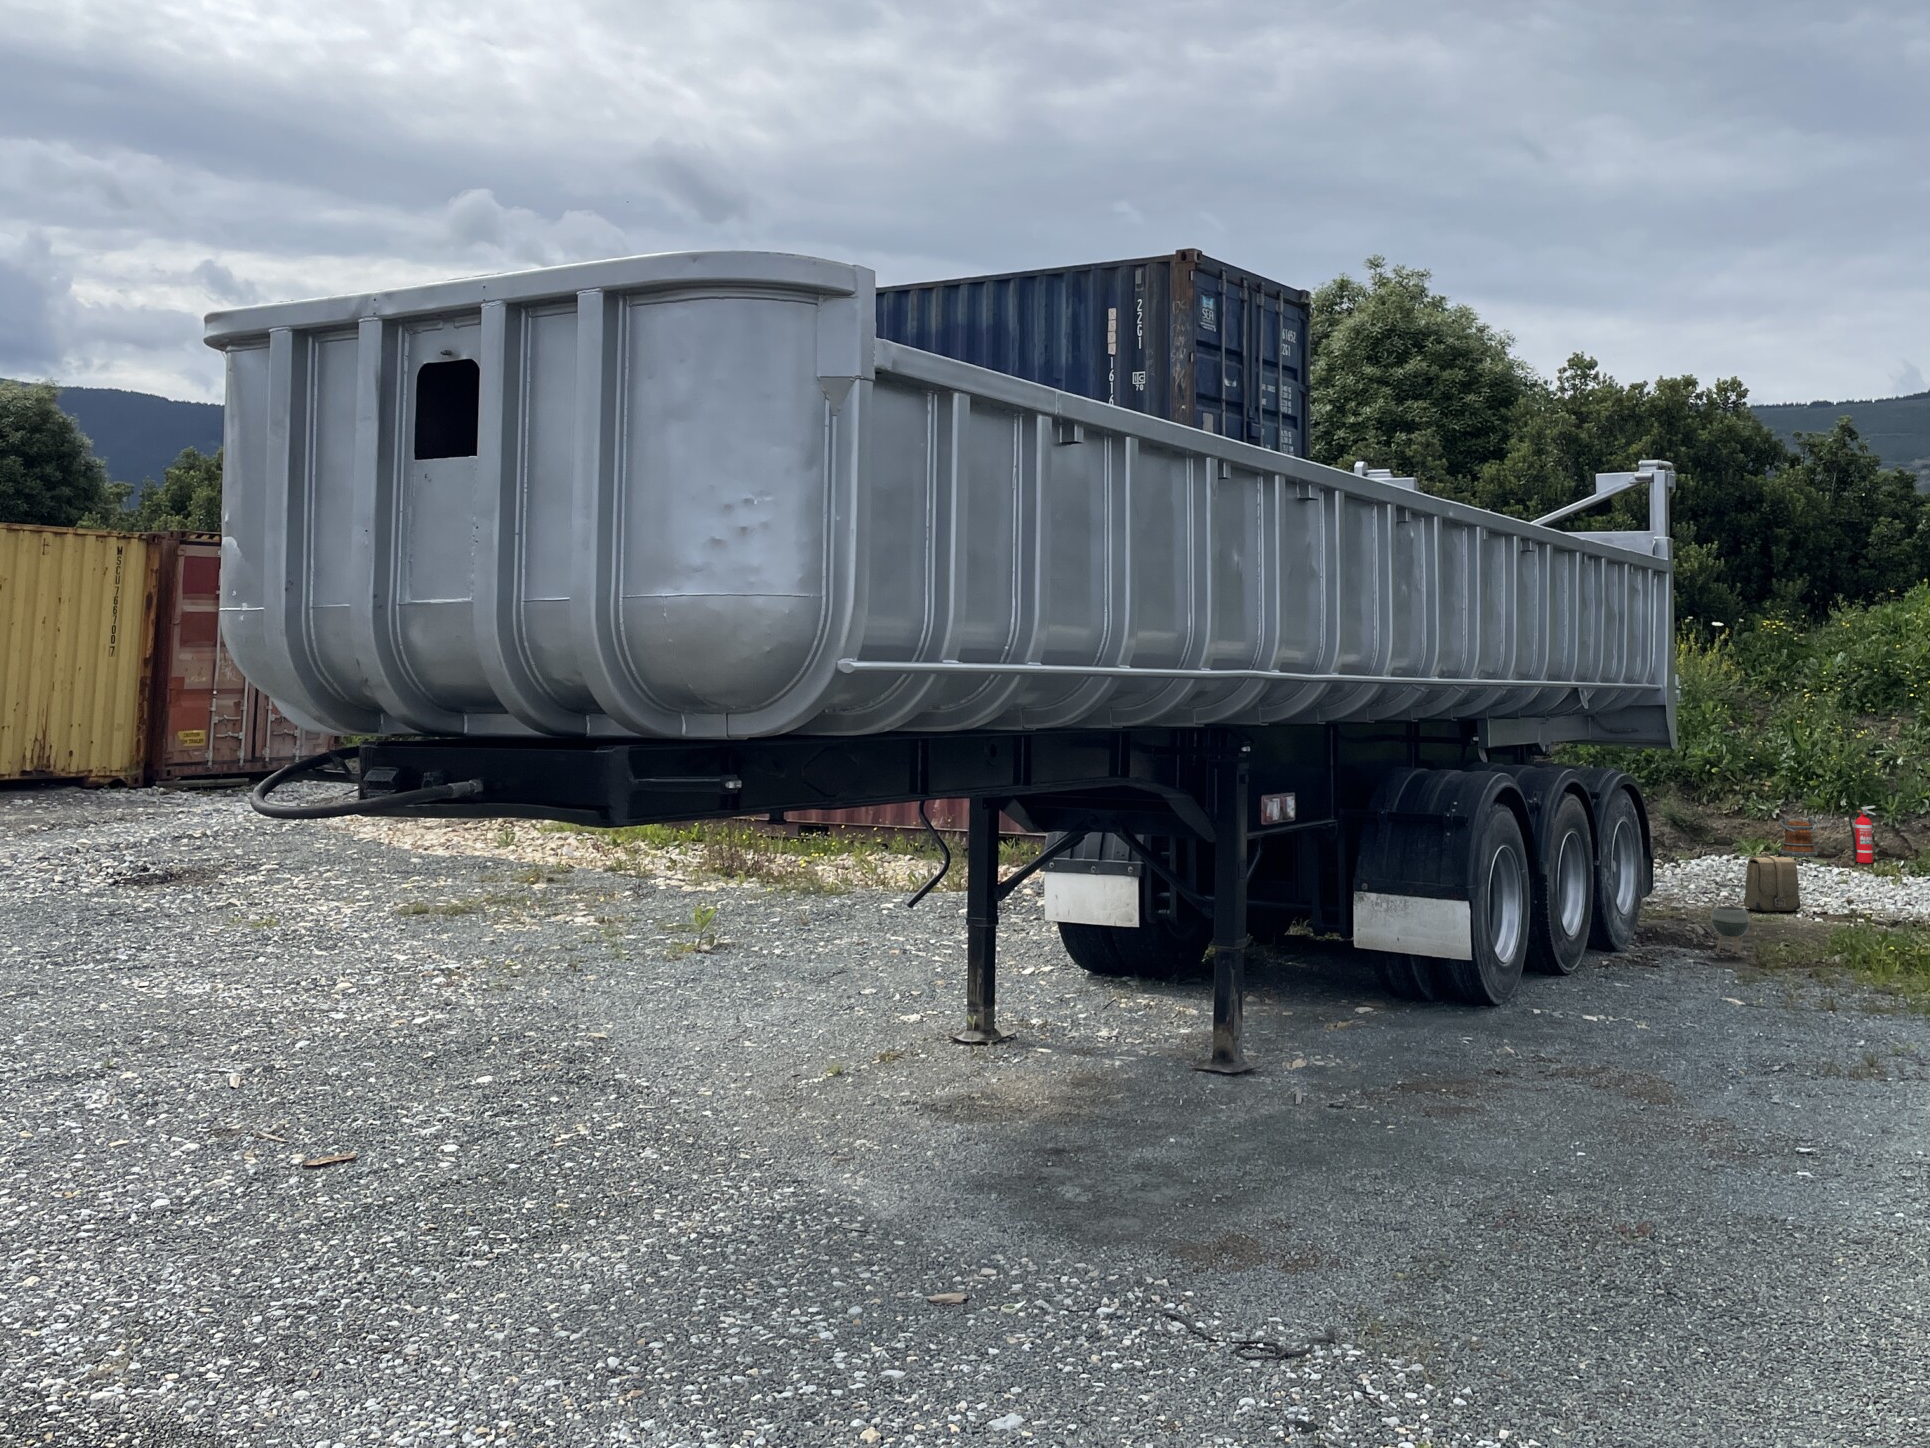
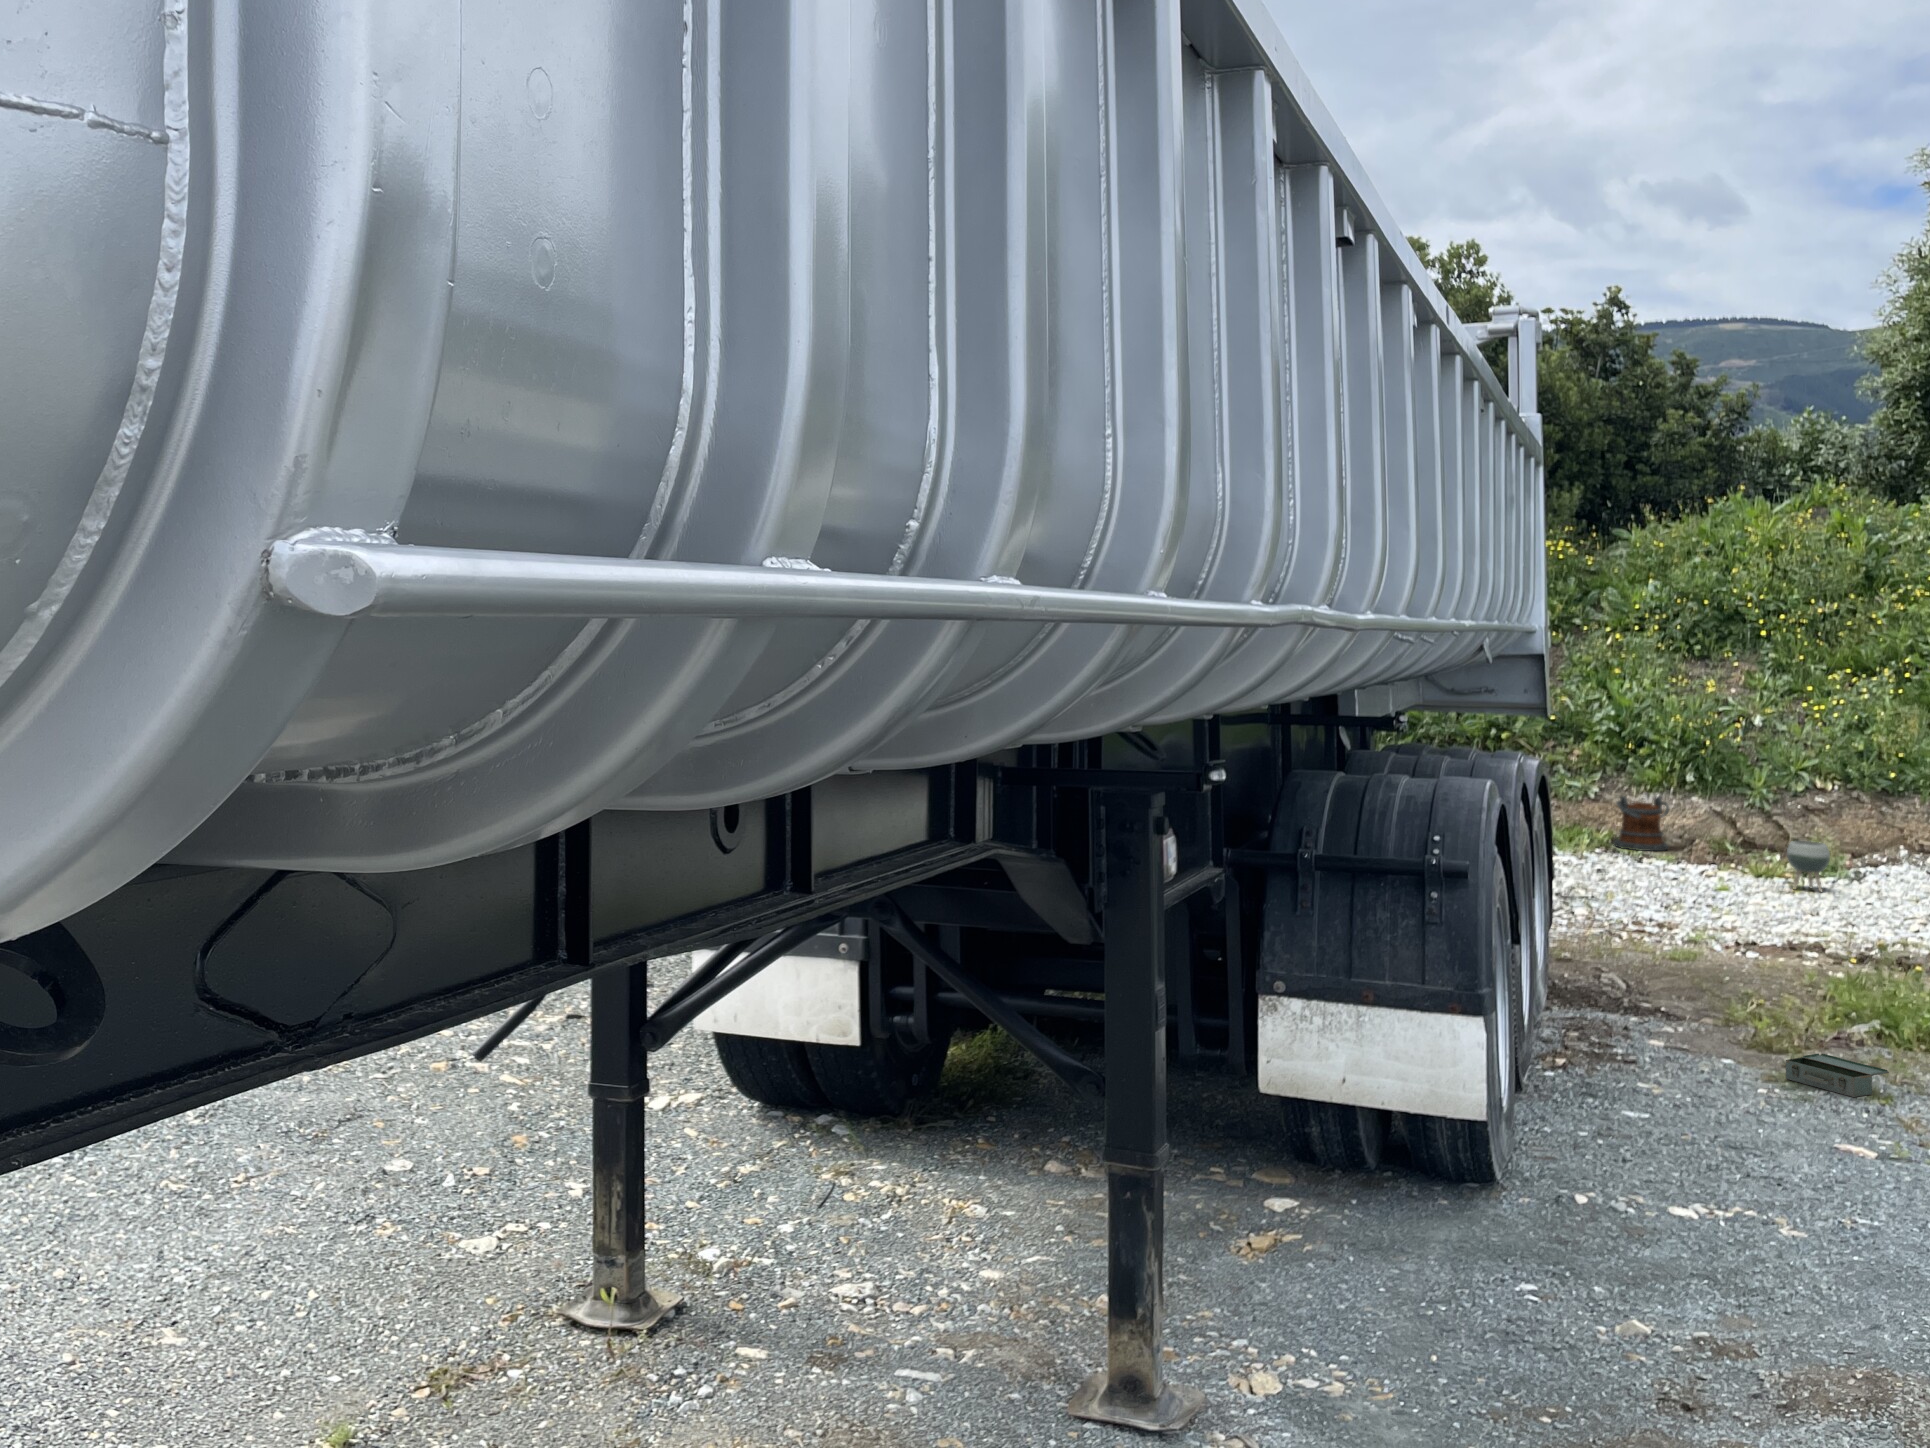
fire extinguisher: present [1849,806,1876,863] -> none [1720,784,1757,861]
backpack: present [1744,852,1801,912] -> none [1667,865,1752,953]
planter: present [1711,906,1750,956] -> present [1787,841,1830,892]
toolbox: none [1737,954,1795,977] -> present [1786,1054,1889,1097]

